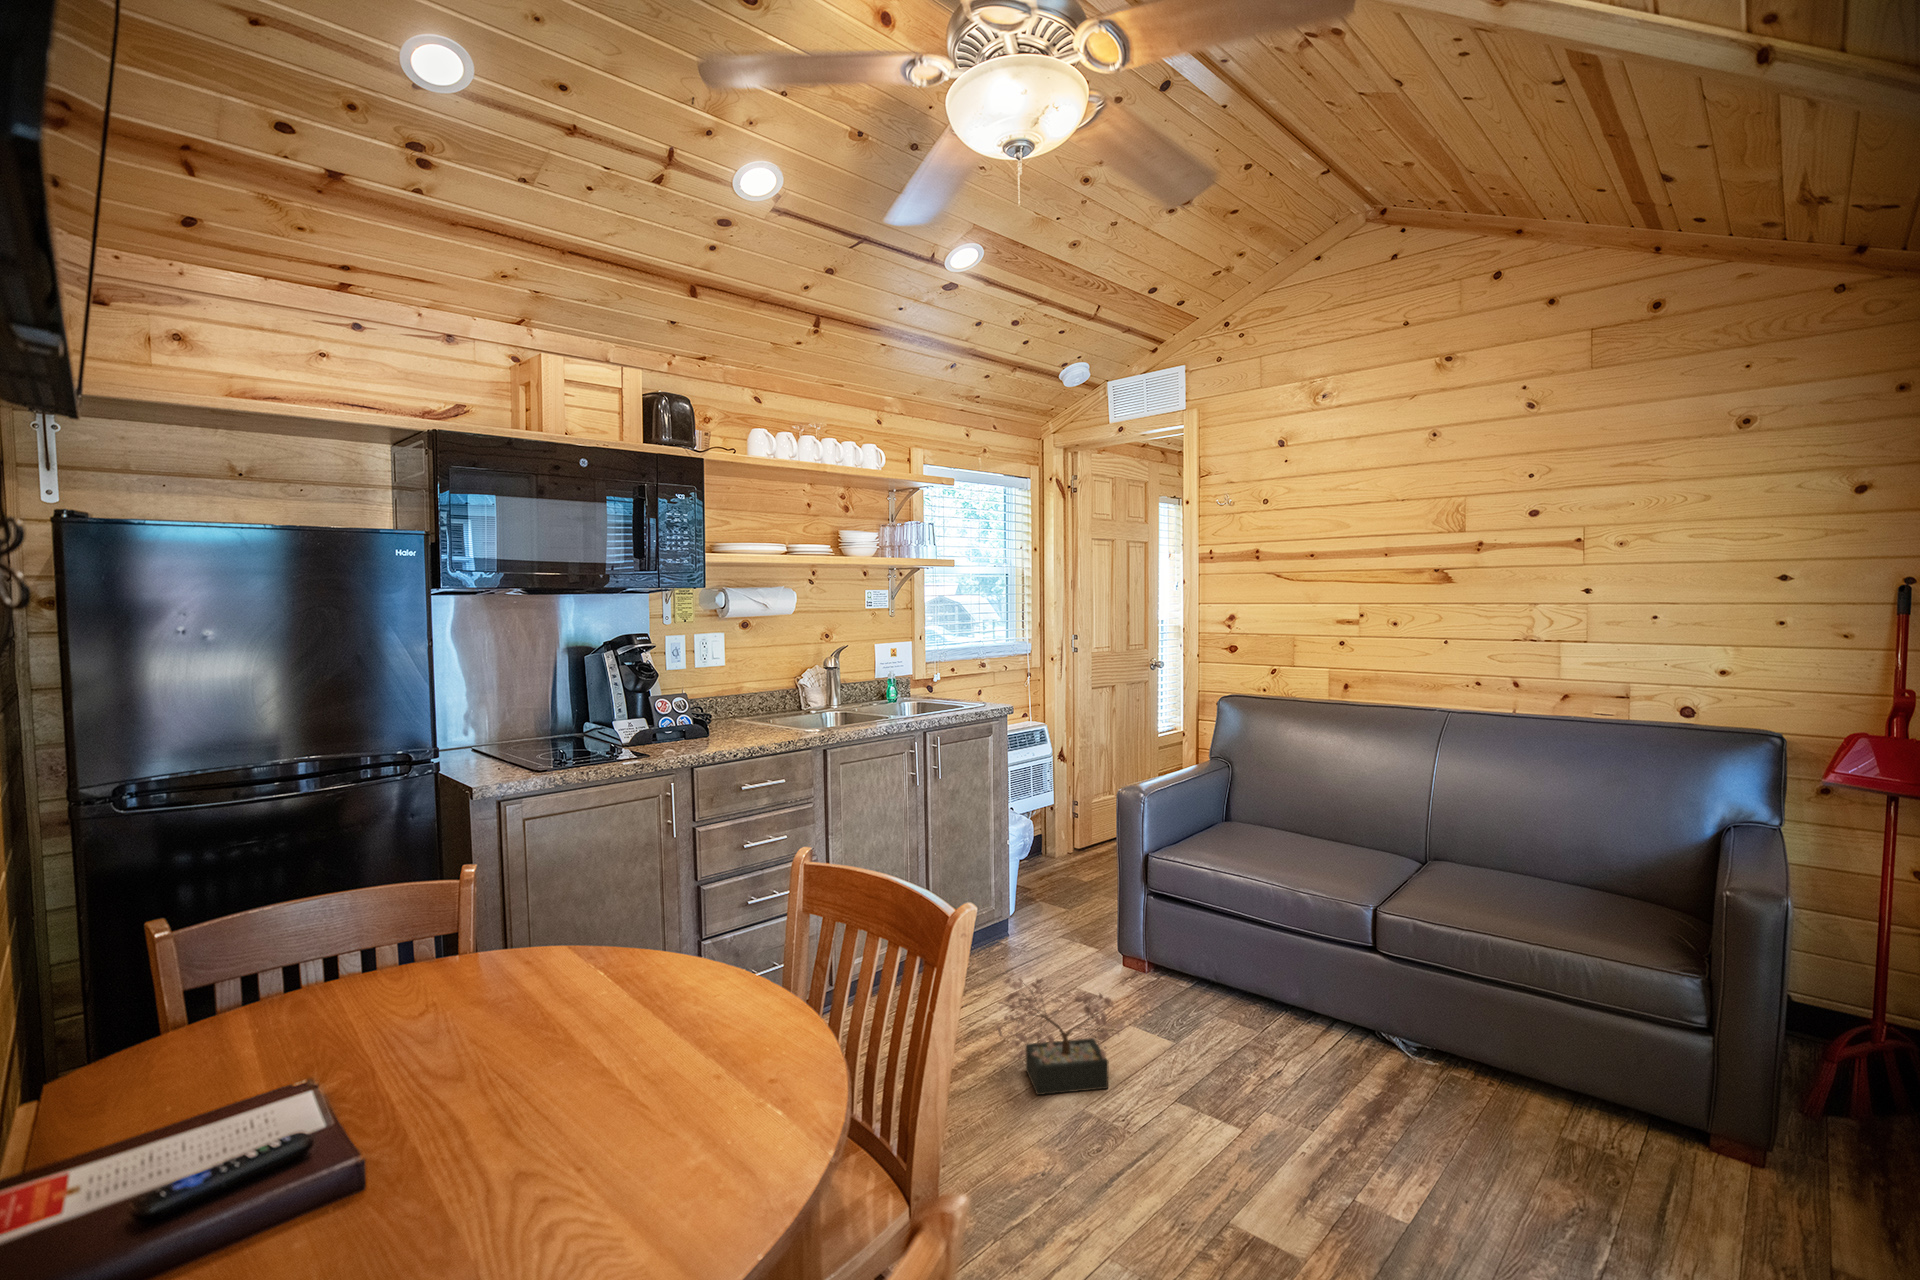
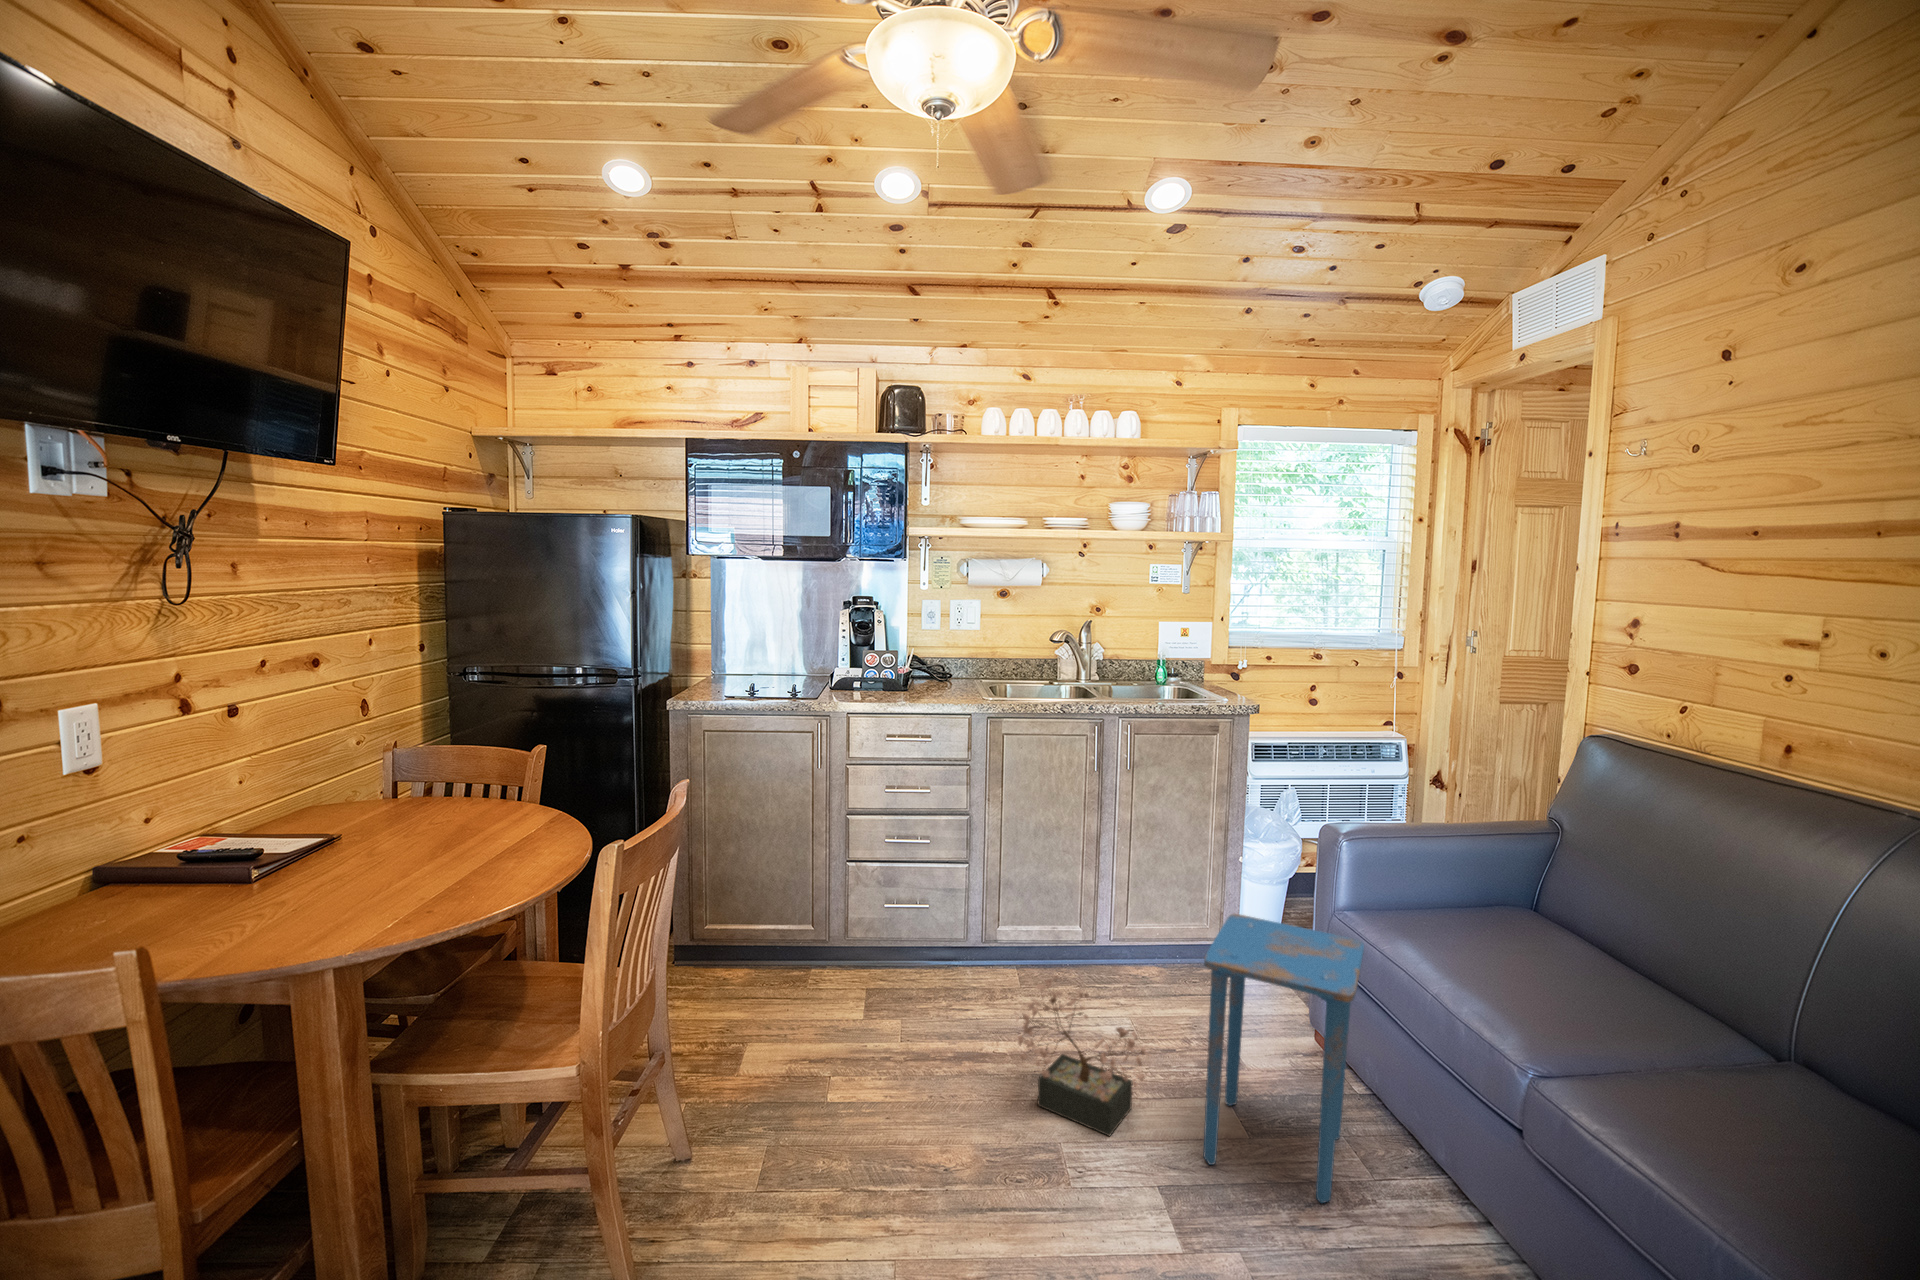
side table: none [1128,864,1272,1072] -> present [1203,914,1364,1203]

